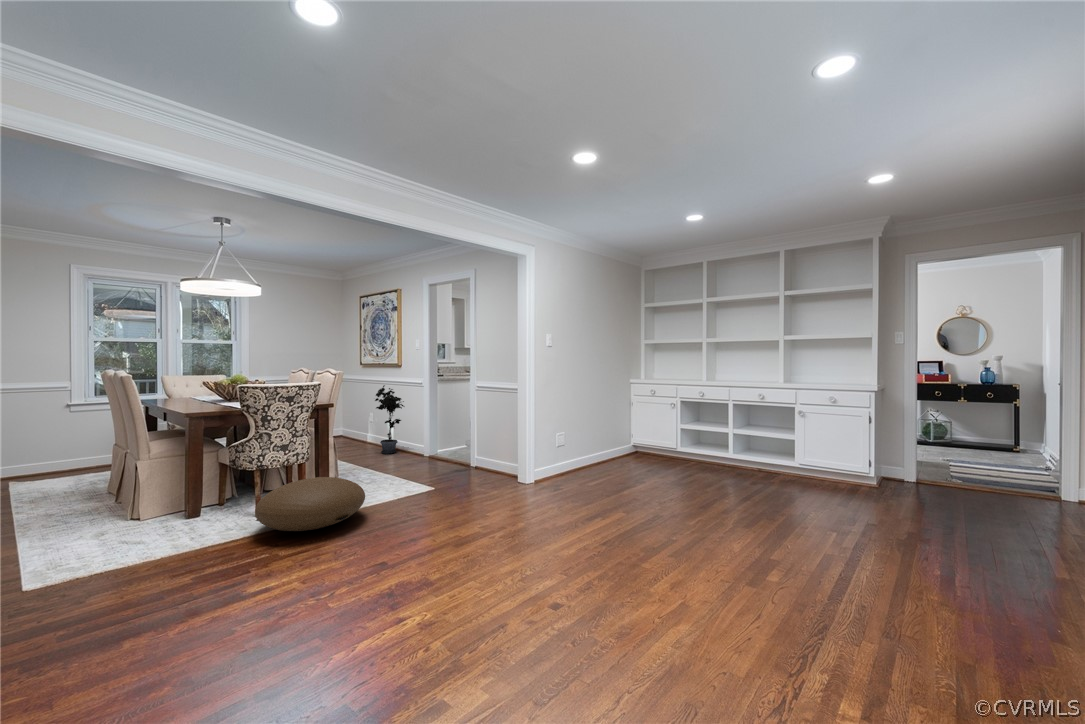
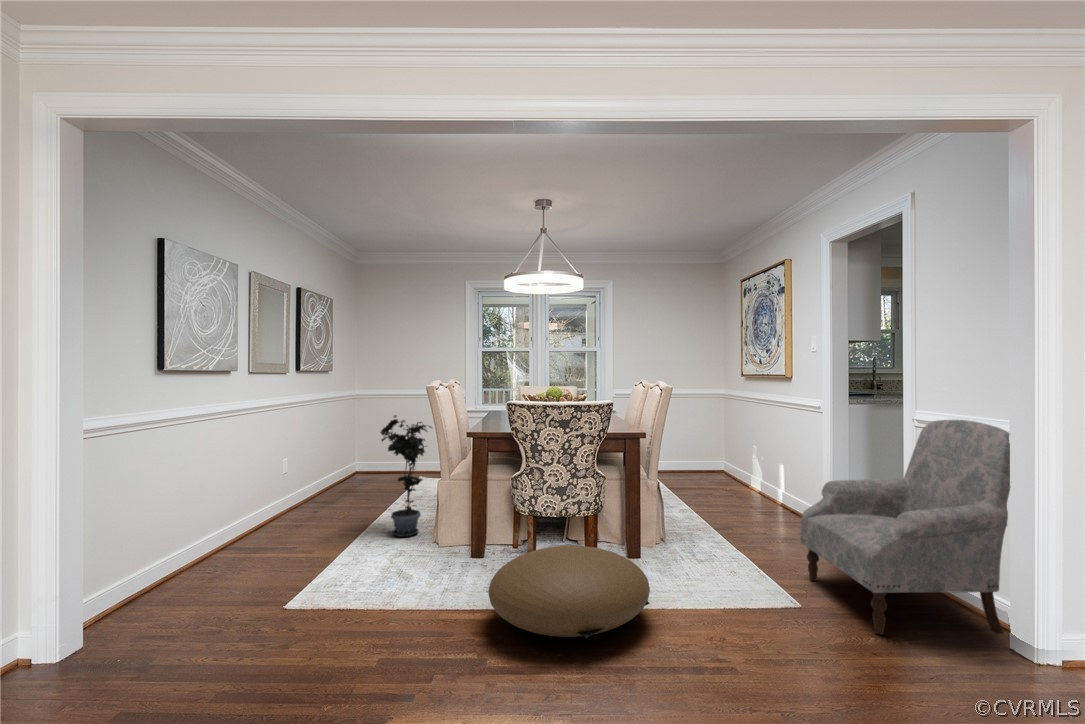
potted plant: present [375,385,404,454] -> present [381,415,432,537]
armchair: none [427,386,520,490] -> present [801,420,1011,634]

